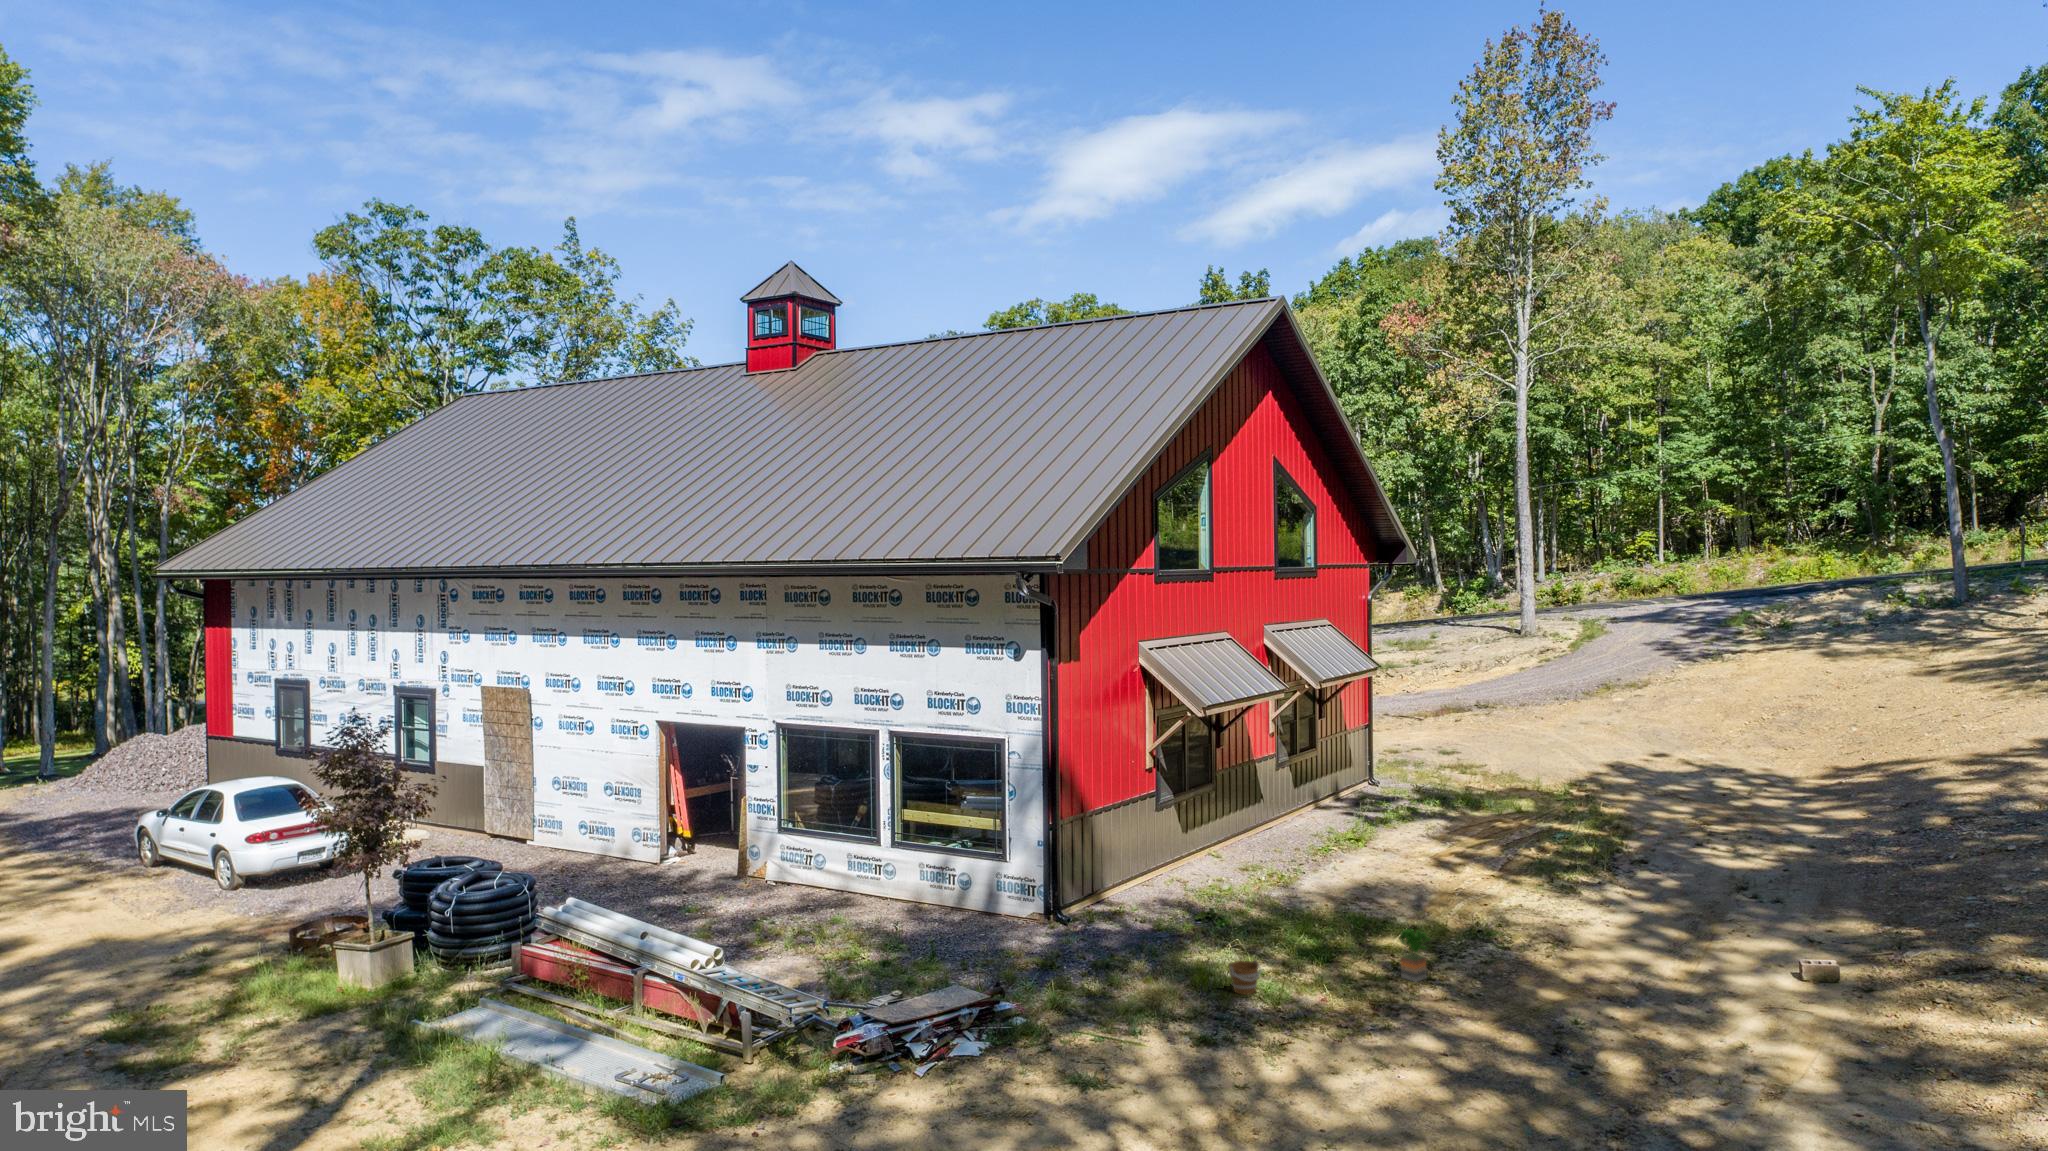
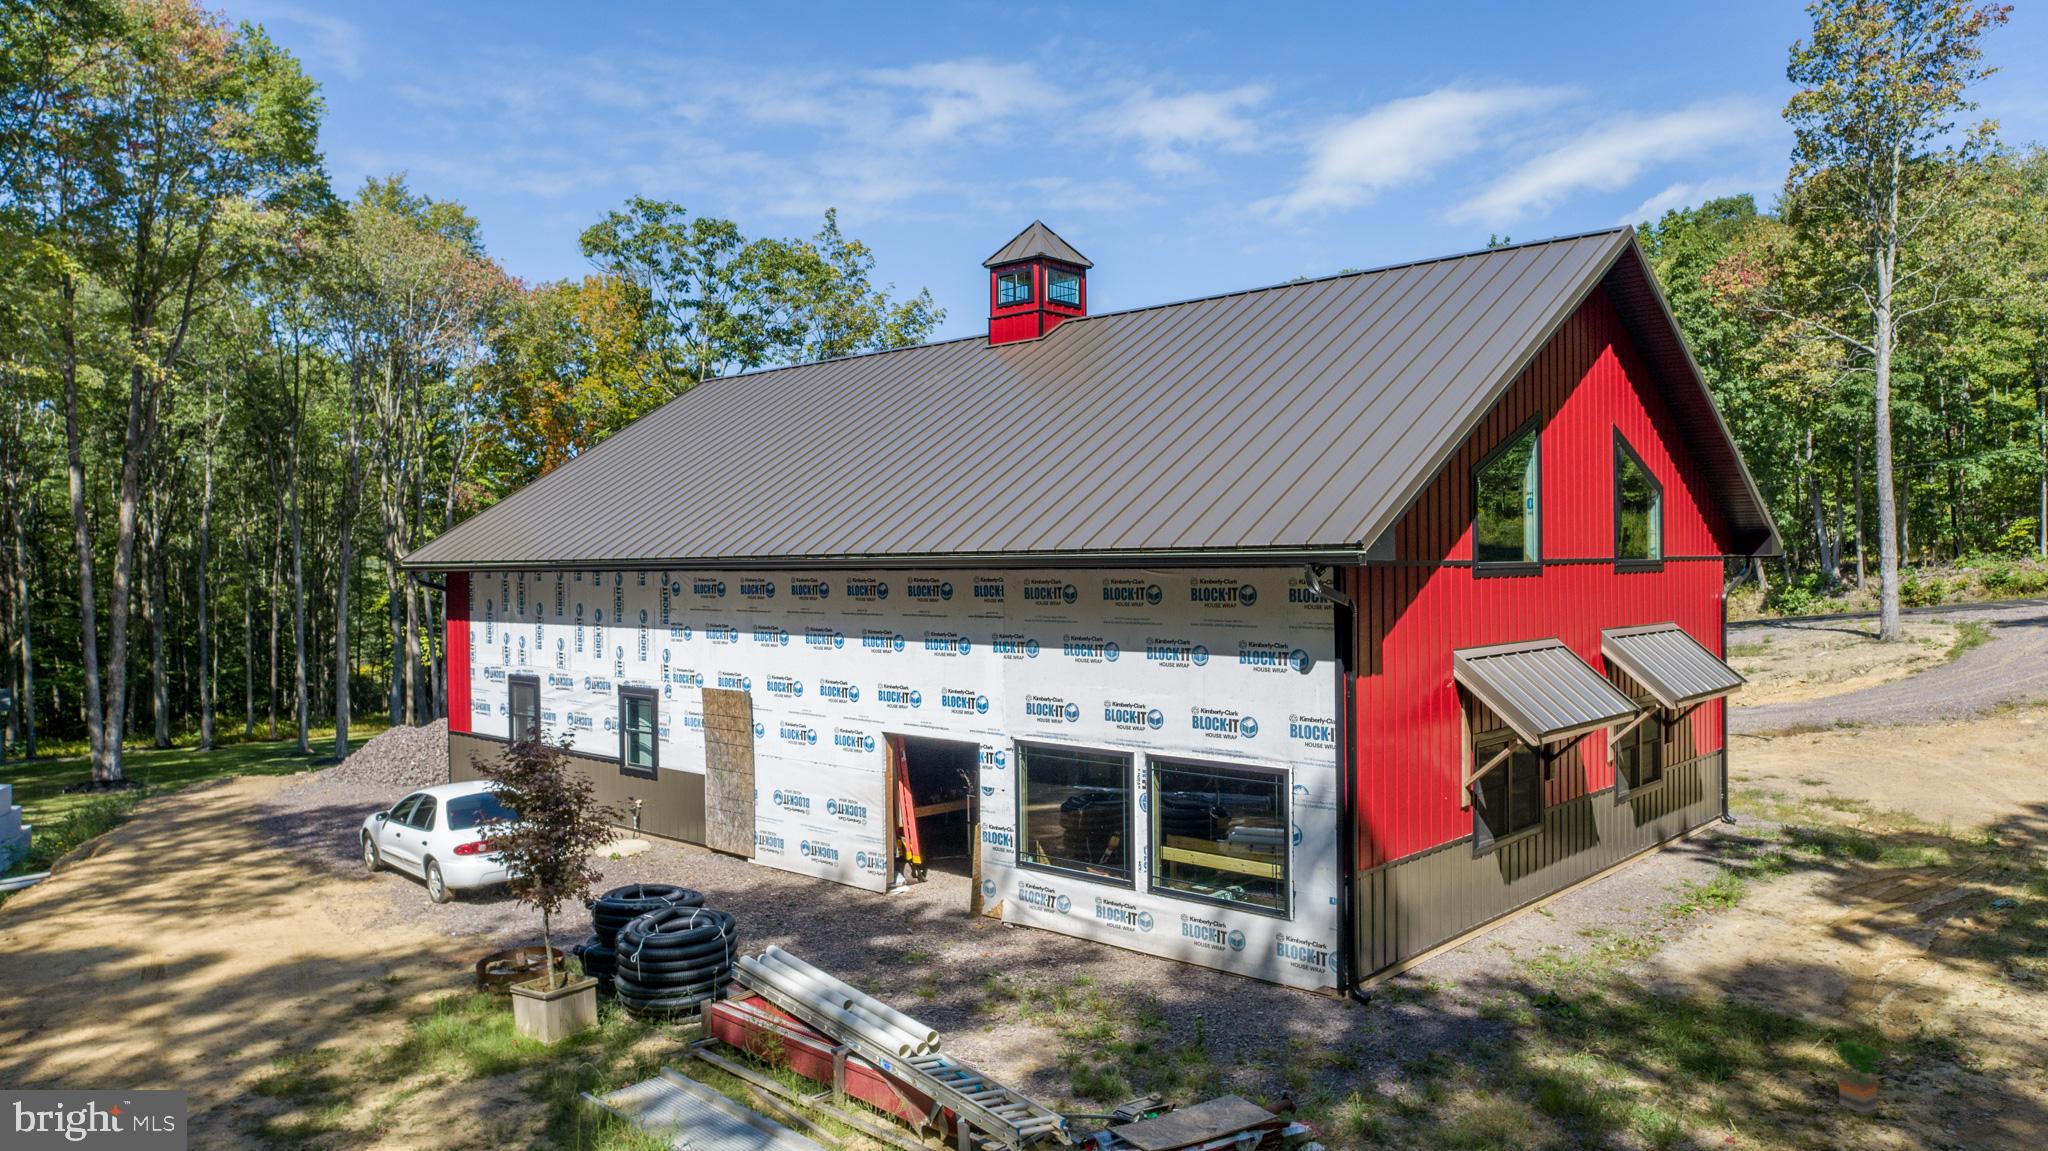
bucket: present [1229,960,1260,995] -> none [1599,1067,1645,1114]

